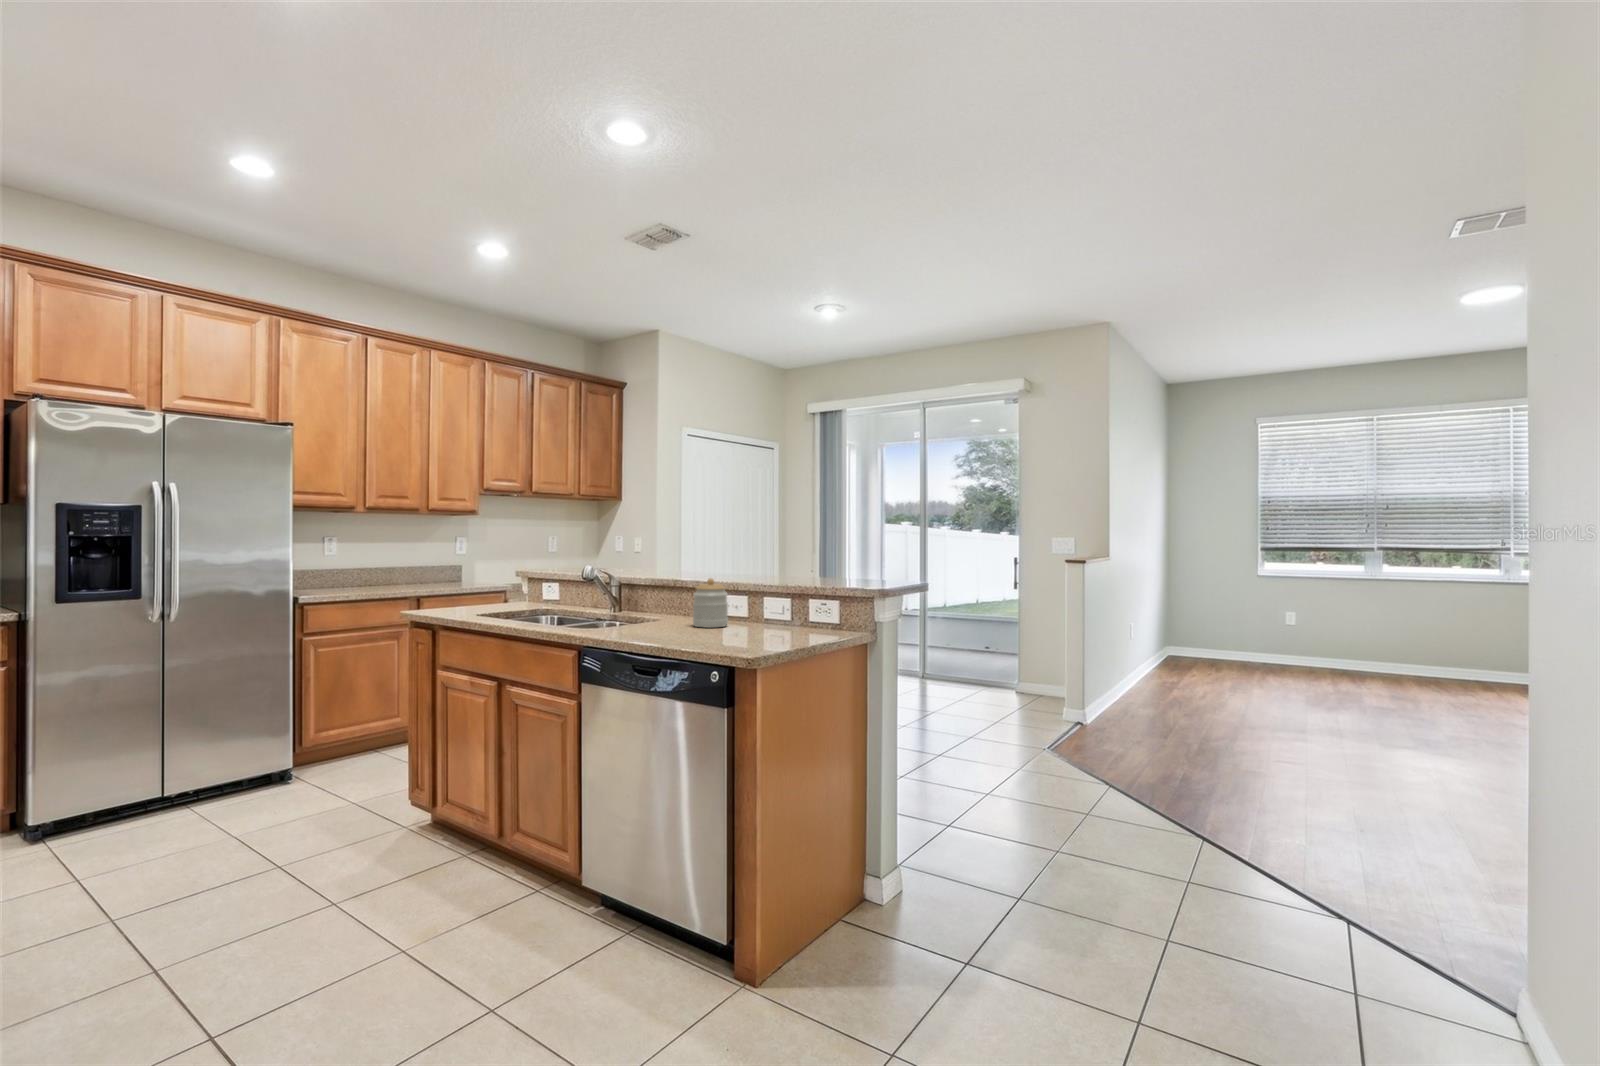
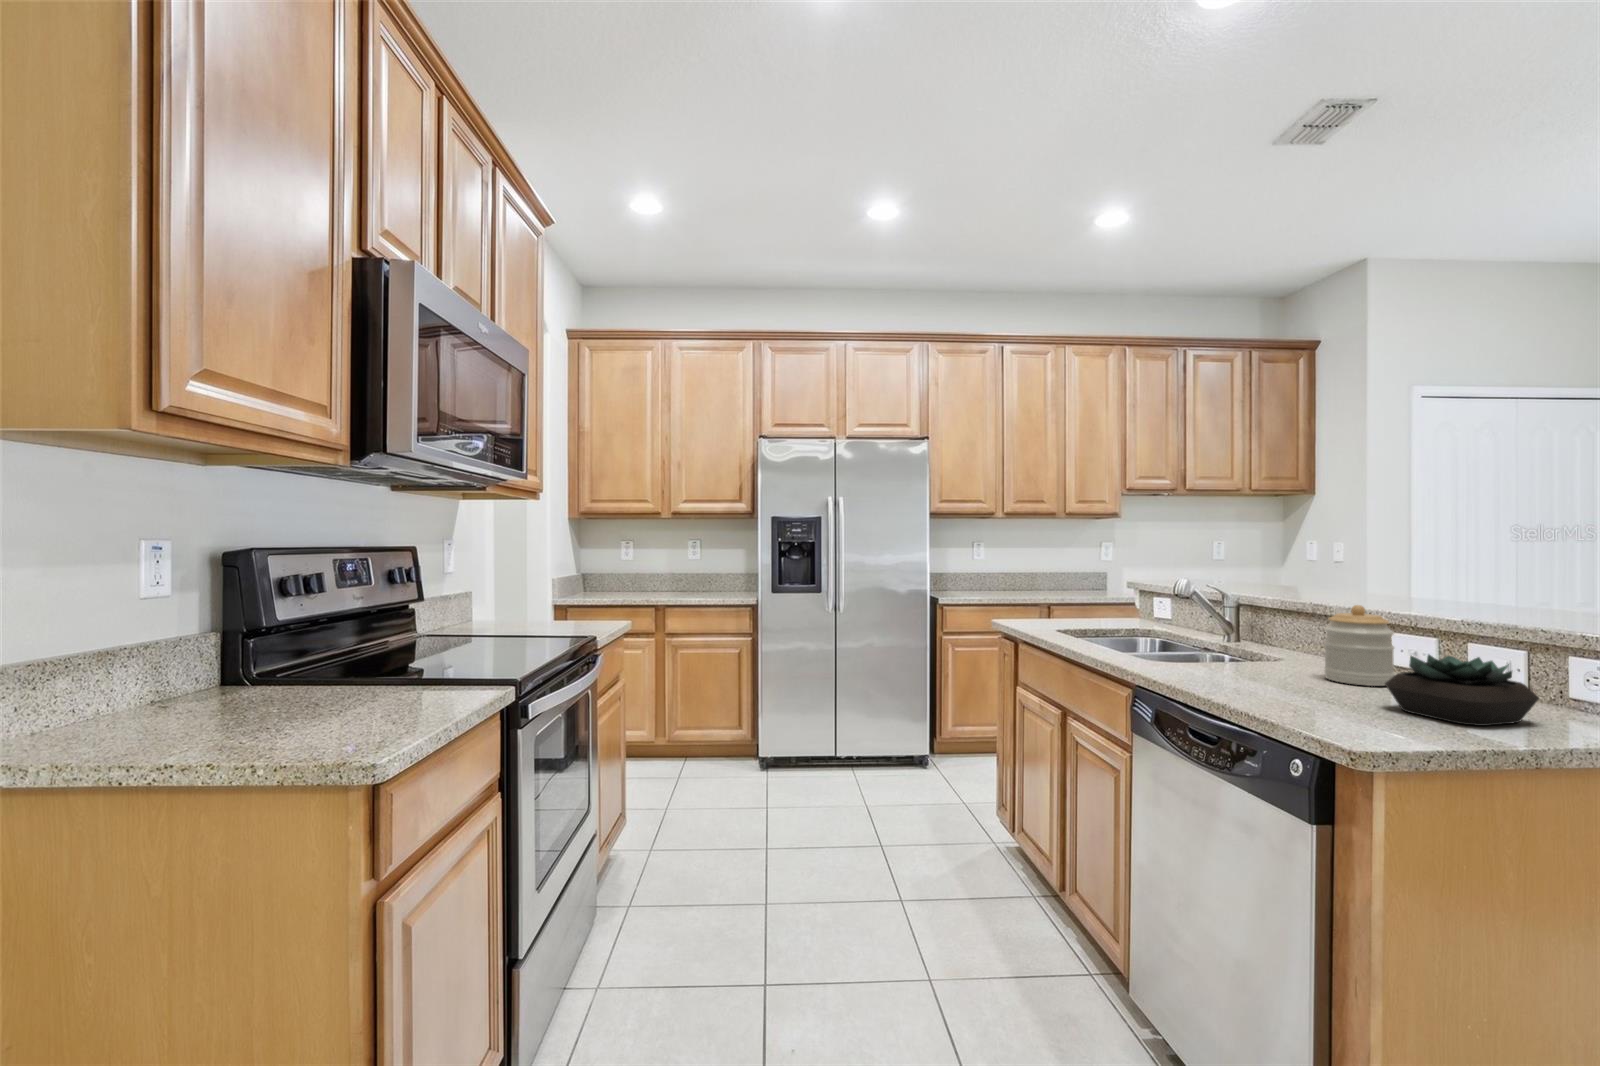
succulent plant: none [736,602,798,639] -> present [1385,655,1539,726]

